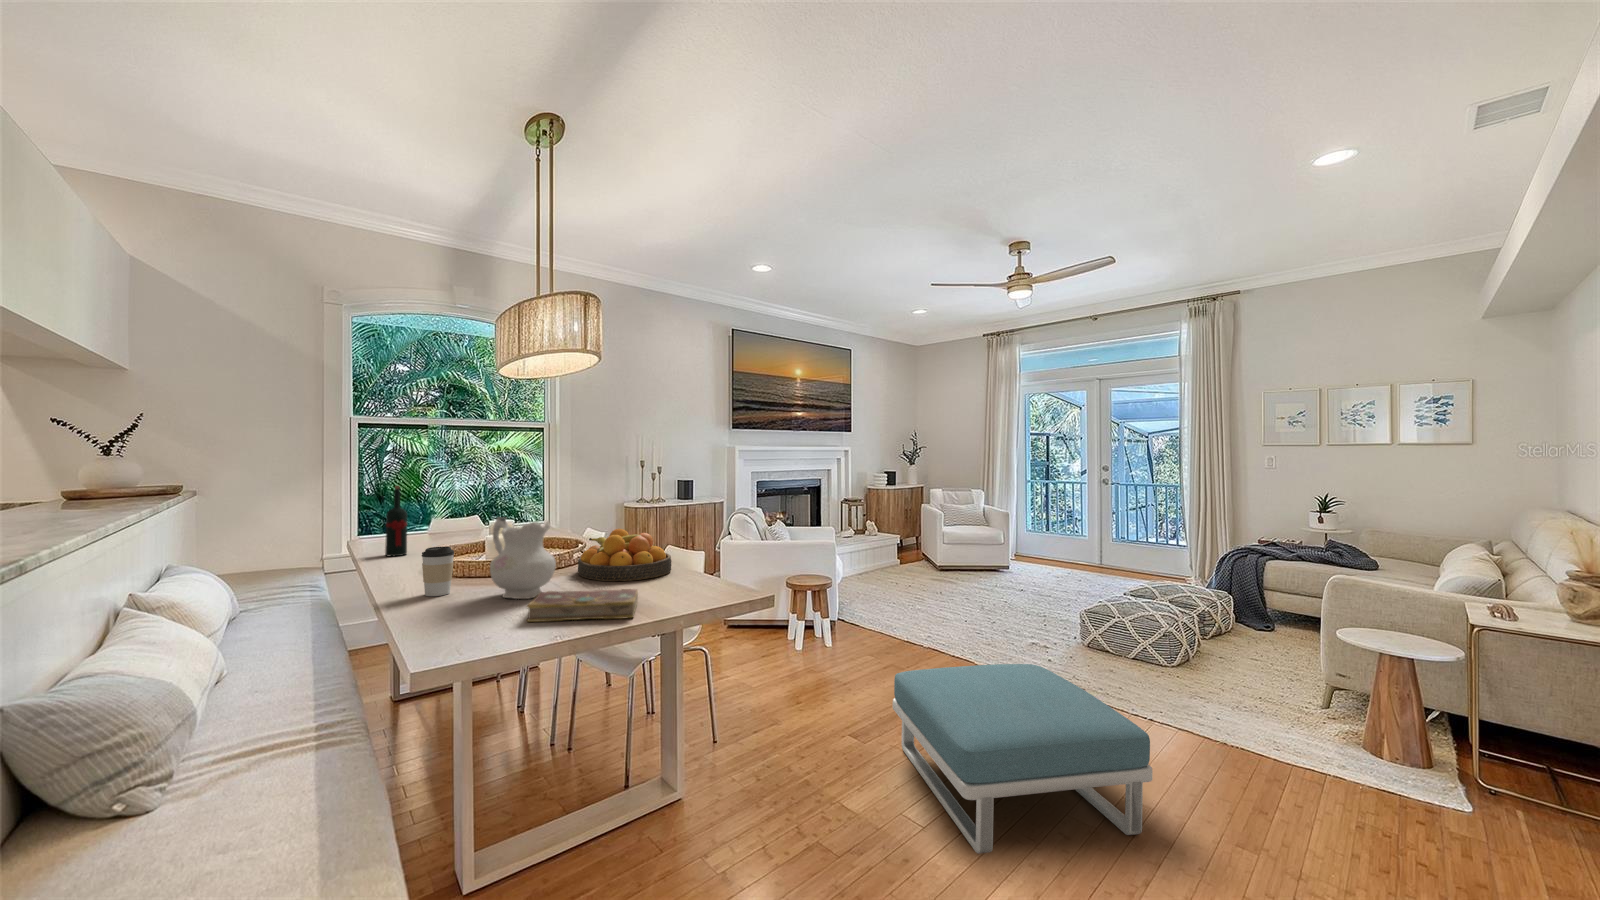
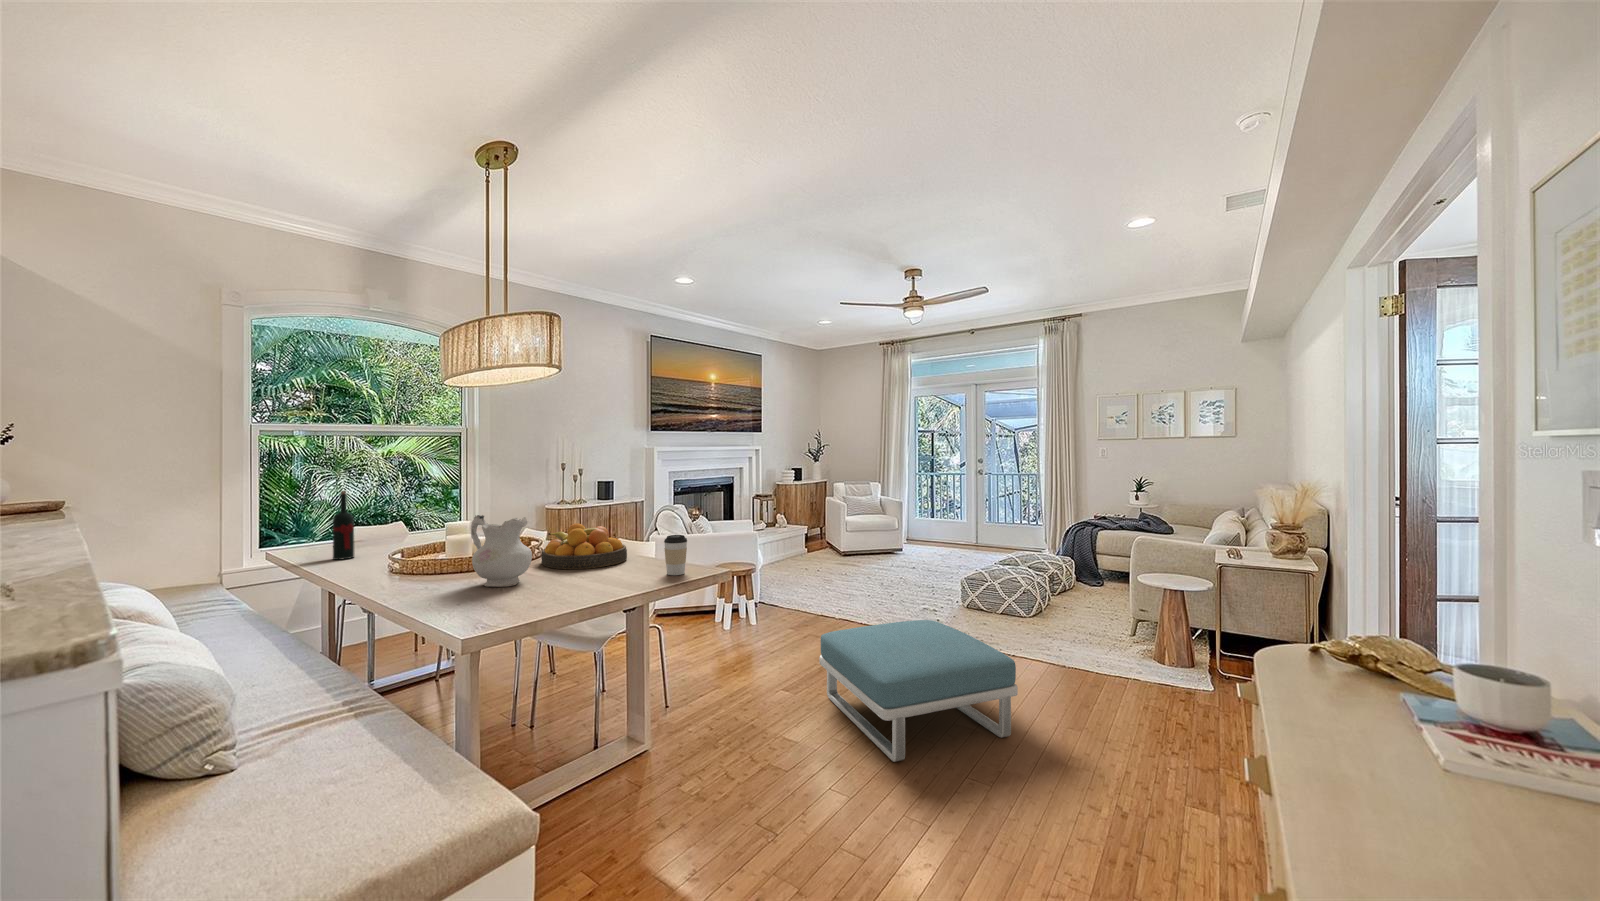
coffee cup: present [422,547,454,596] -> present [664,535,687,575]
book: present [527,589,638,622] -> none [523,572,616,603]

